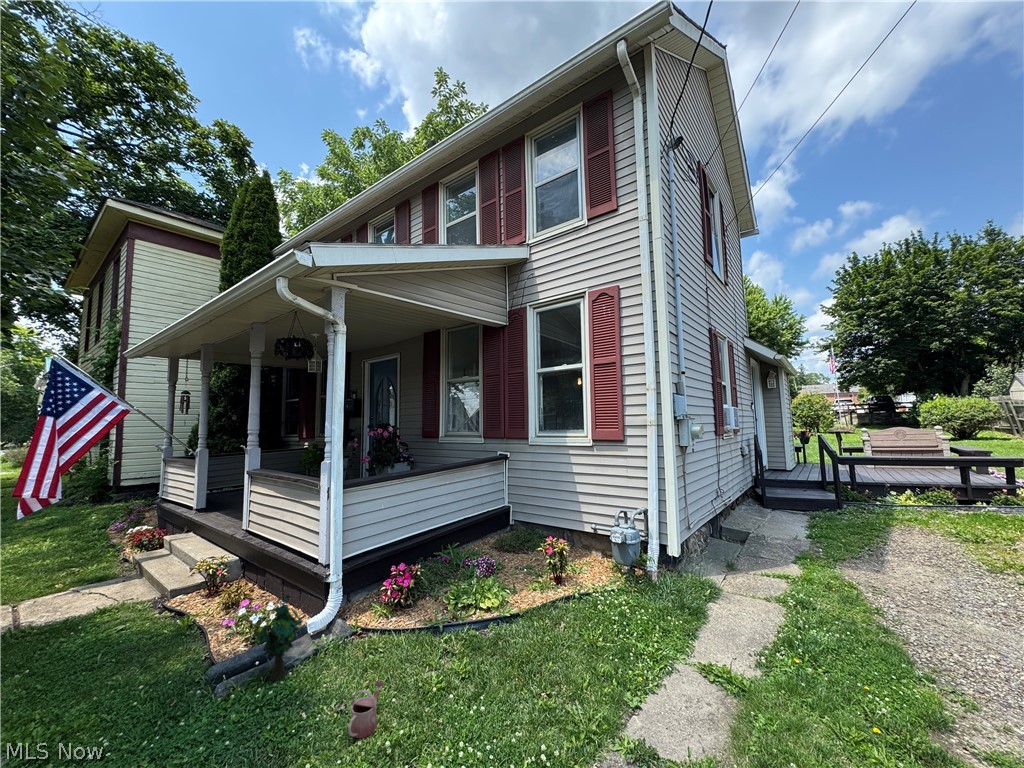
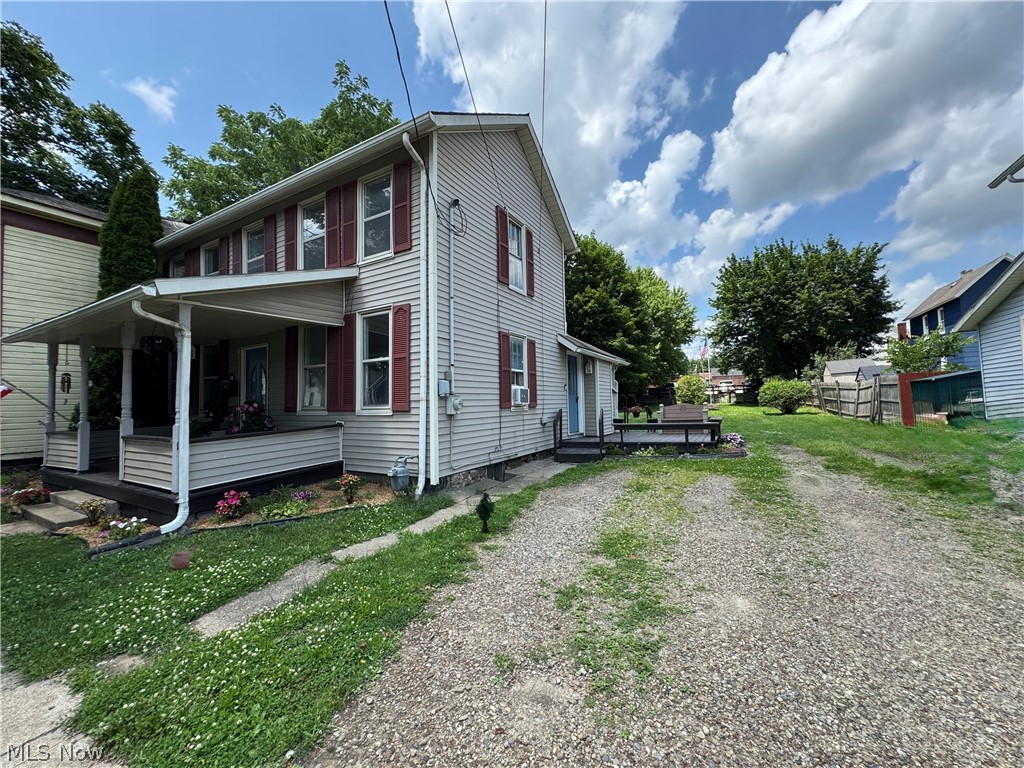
decorative plant: present [255,595,302,681] -> present [474,489,494,533]

